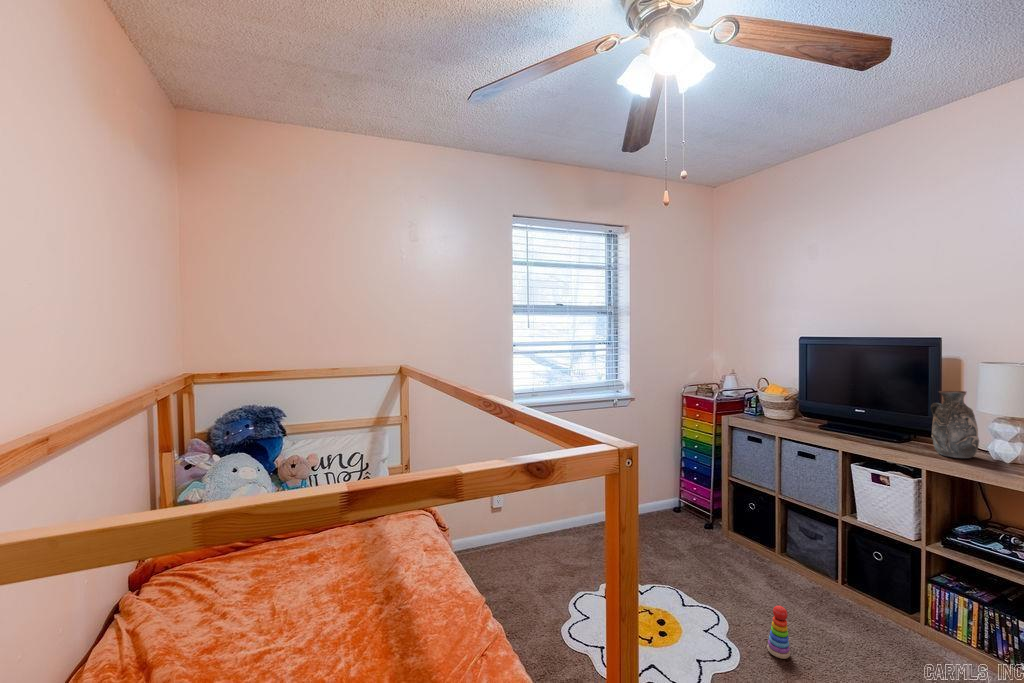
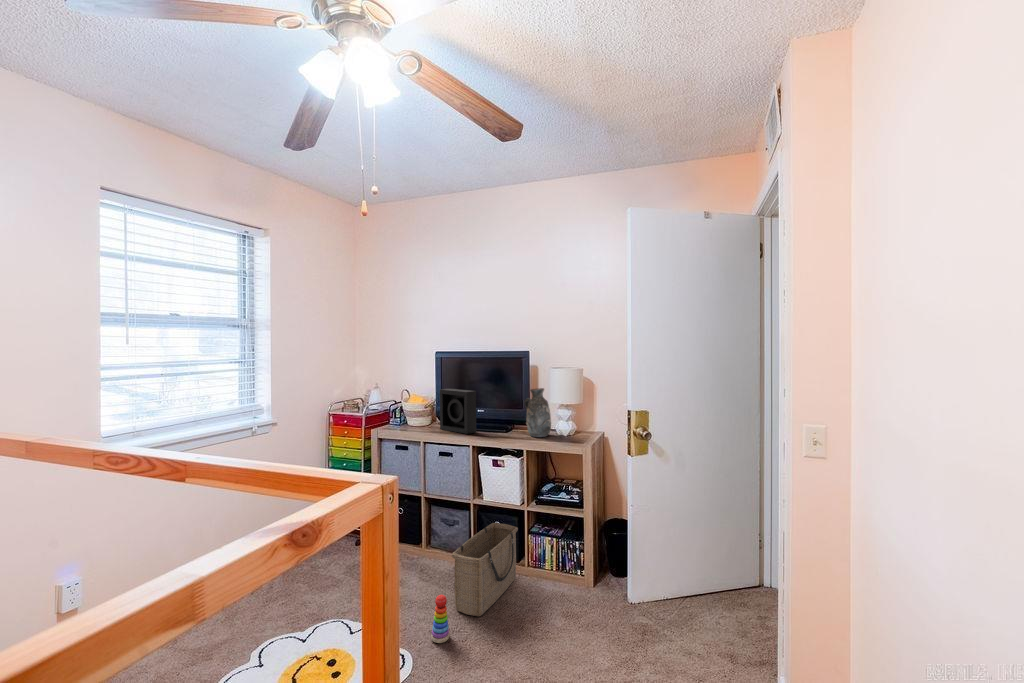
speaker: none [801,381,851,436] -> present [440,389,476,434]
basket: none [801,551,907,652] -> present [452,523,518,616]

